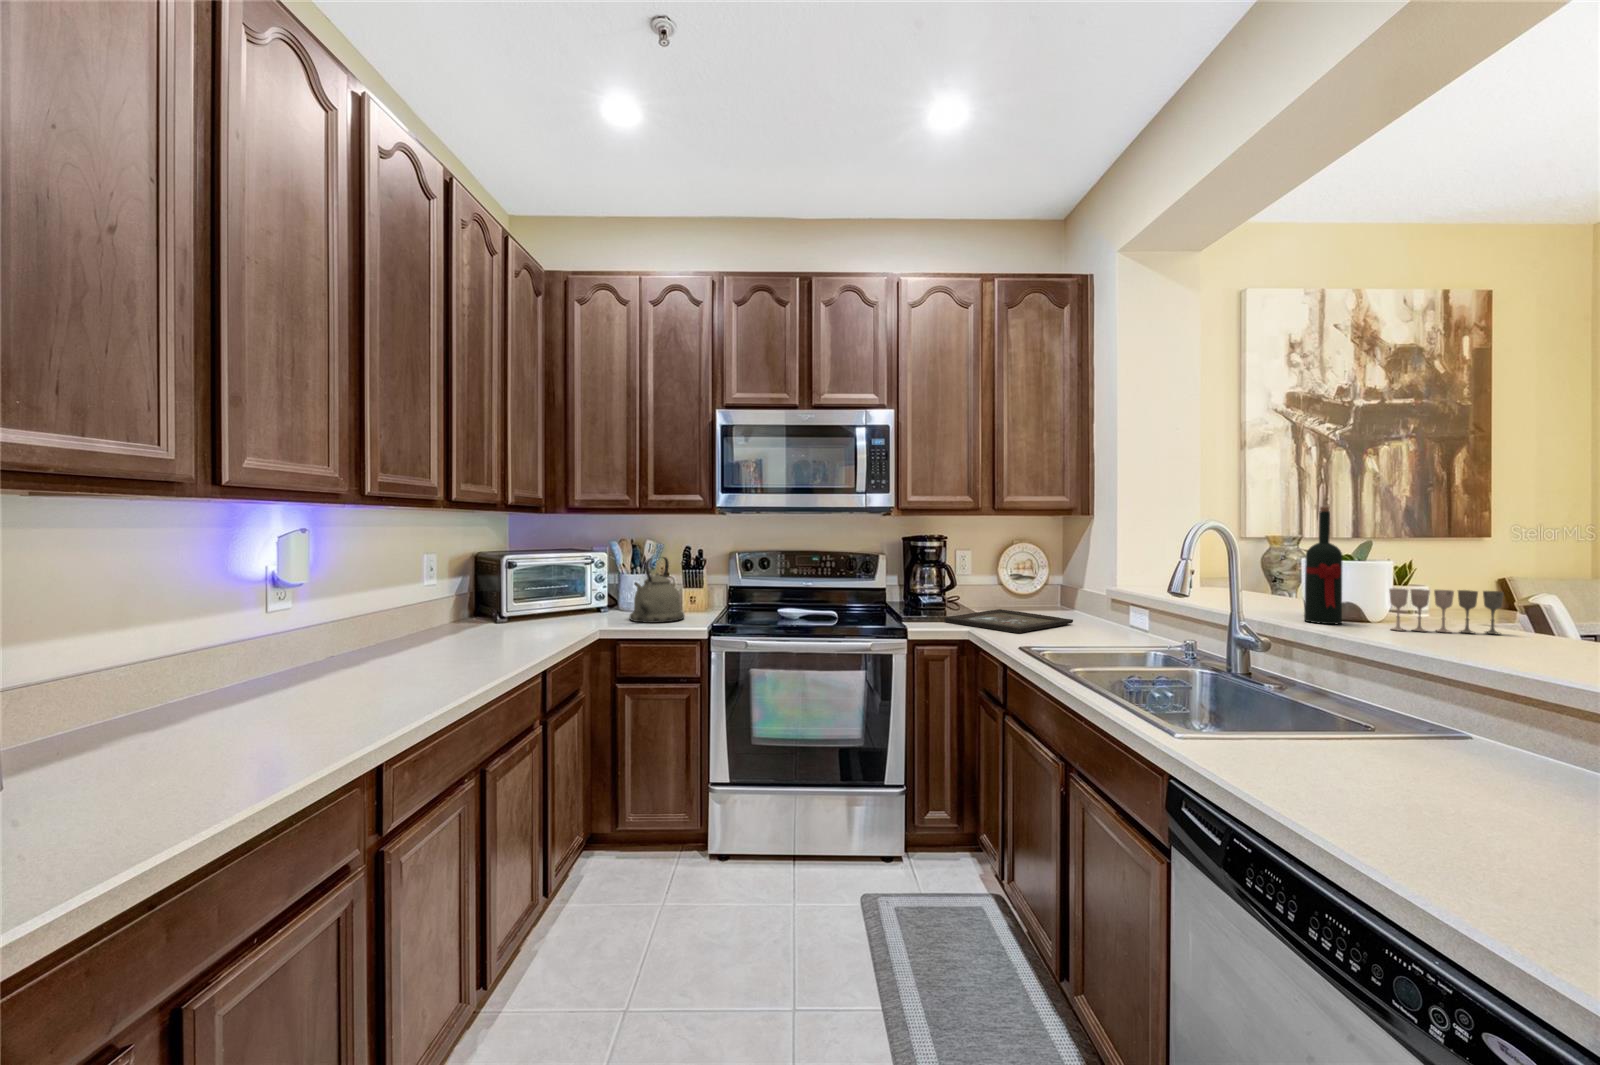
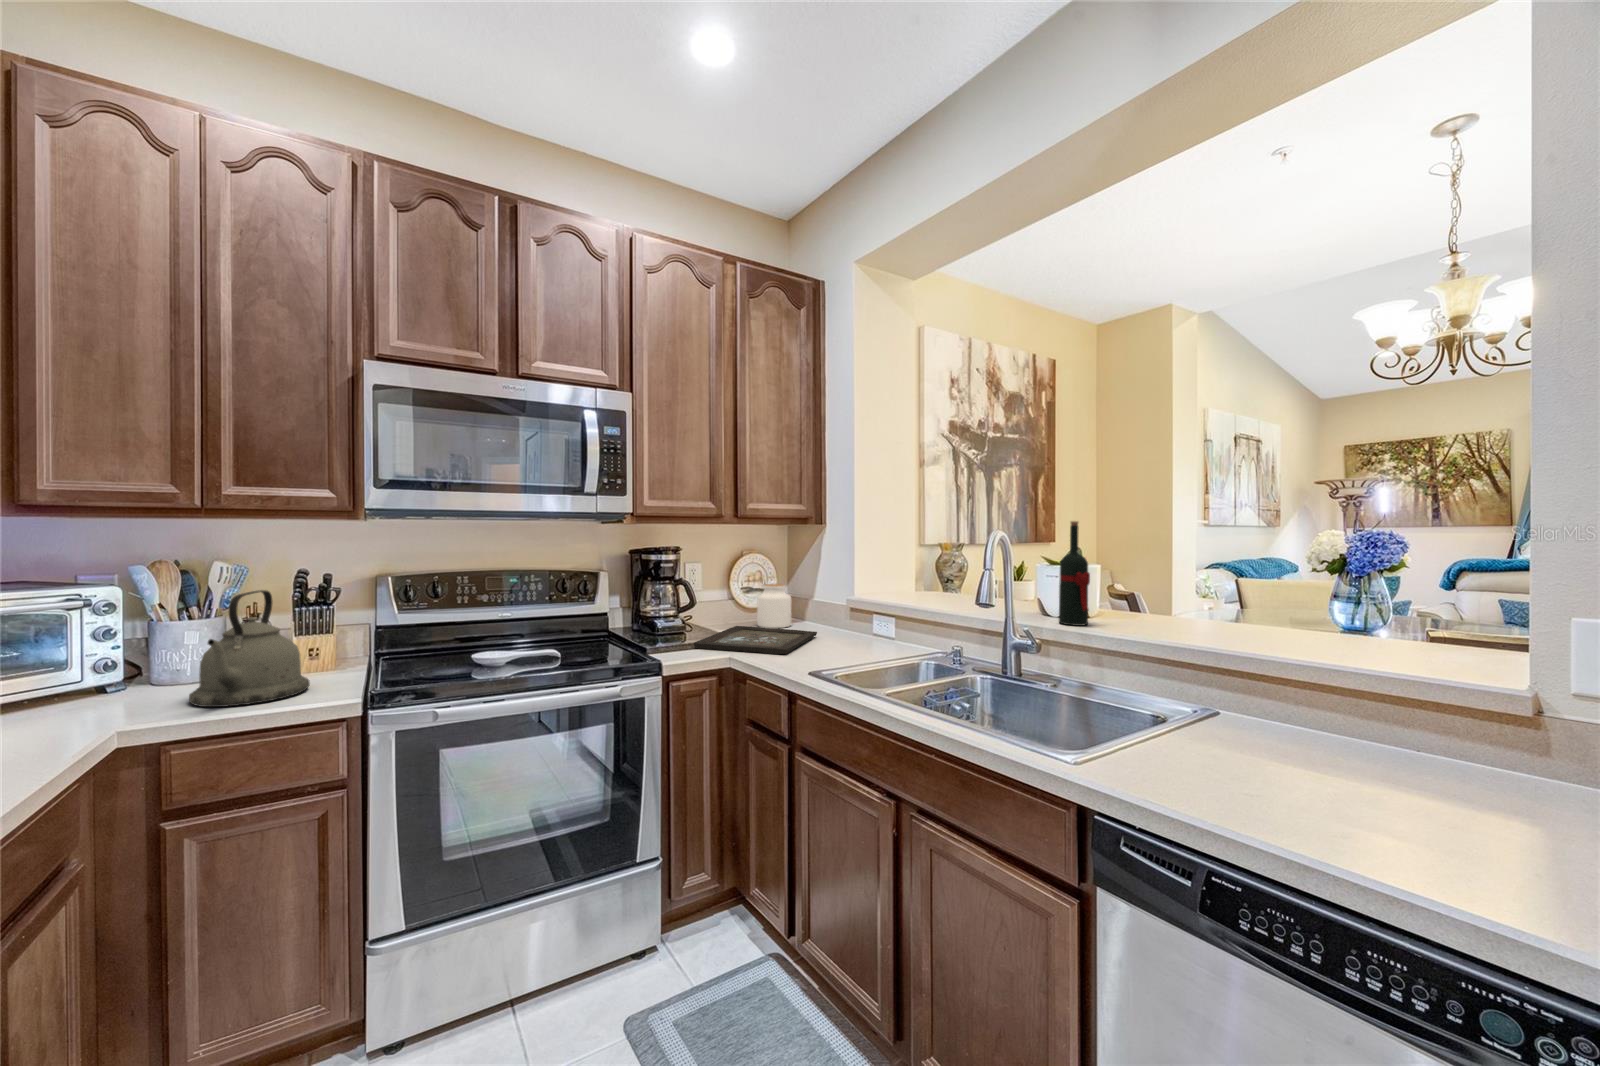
jar: none [1027,573,1062,615] -> present [757,584,791,628]
wine glass: present [1389,589,1504,634] -> none [1123,590,1184,628]

